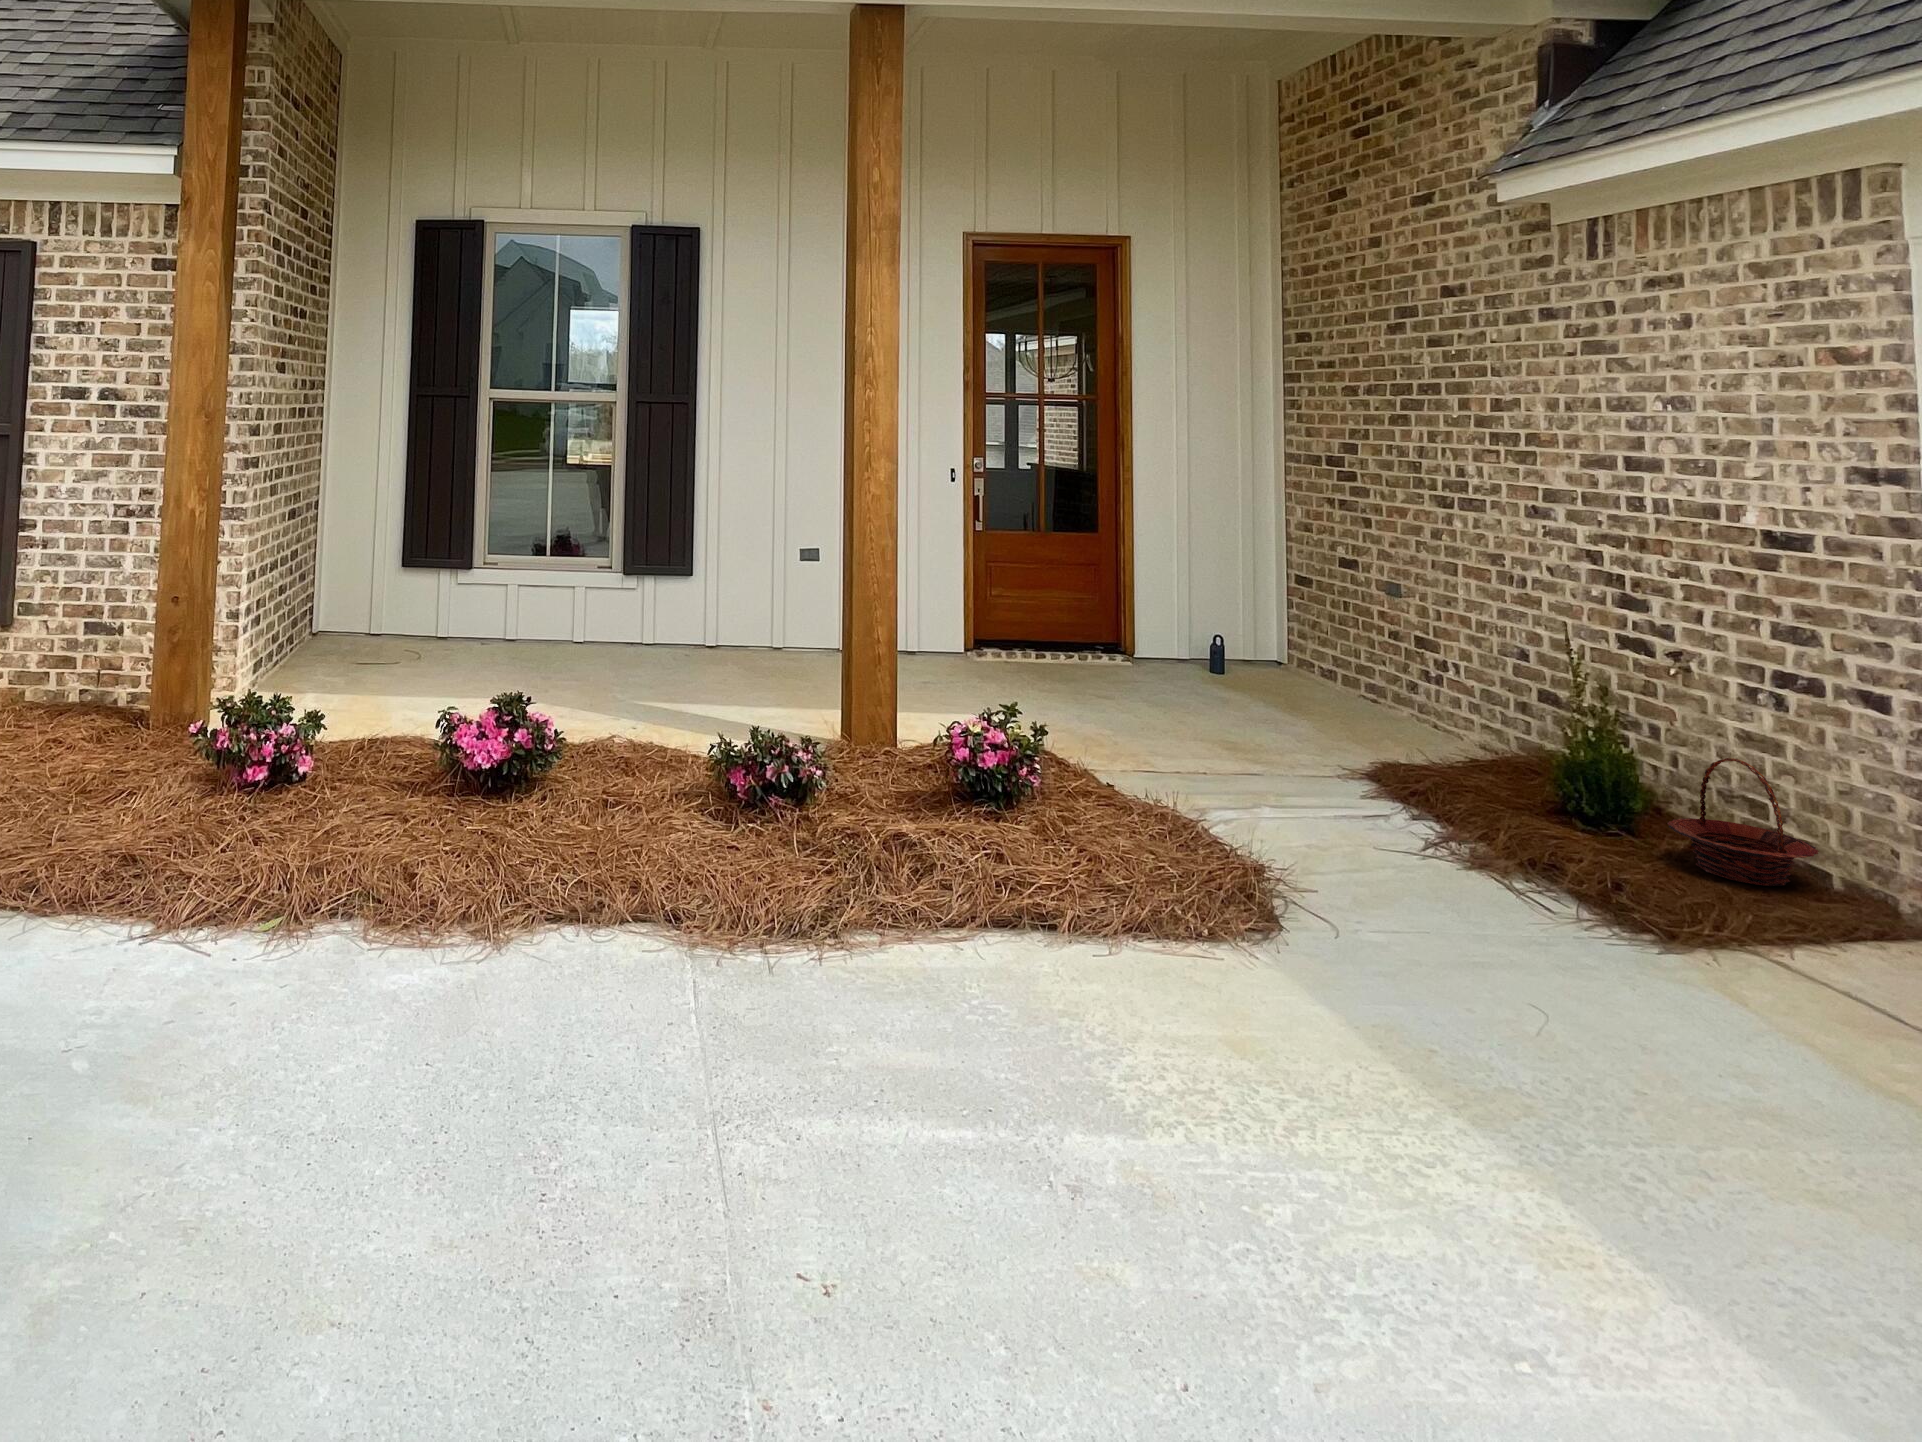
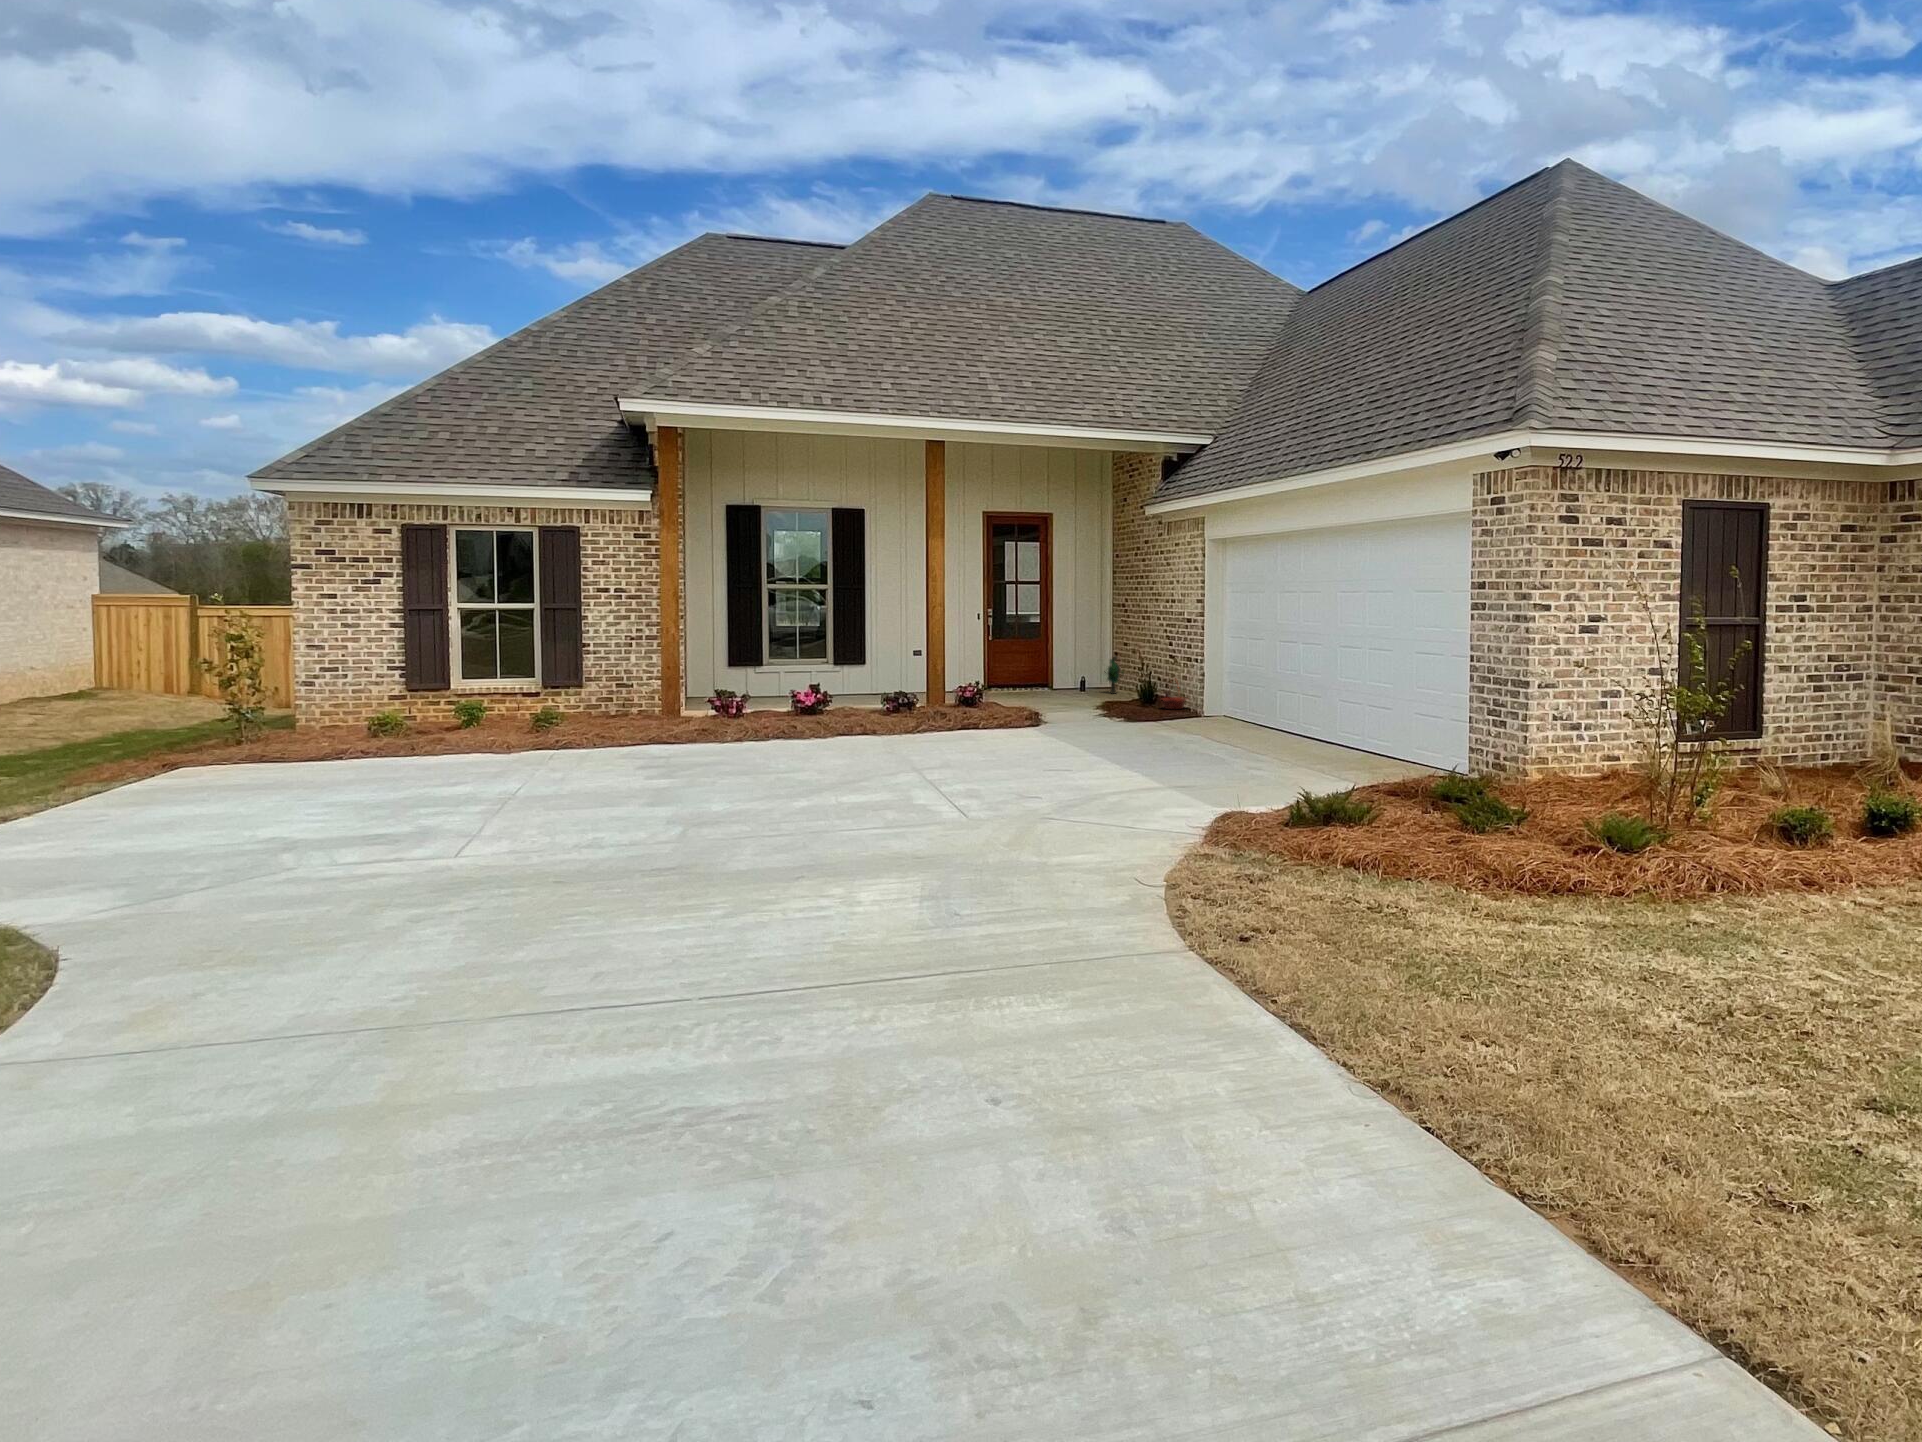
decorative plant: none [1323,602,1389,708] -> present [1104,657,1123,694]

